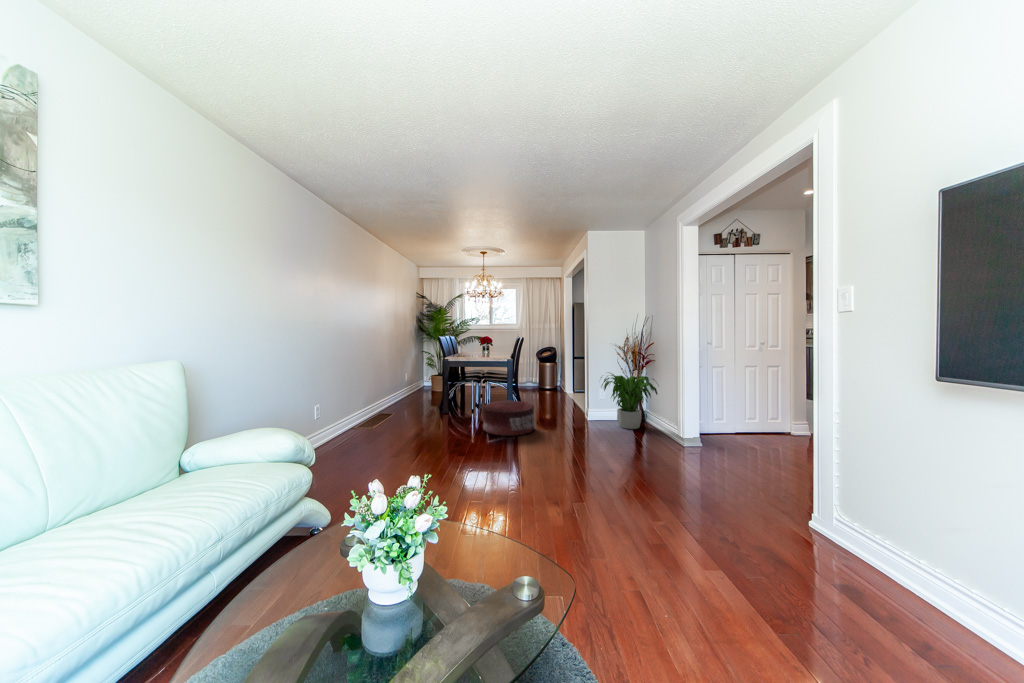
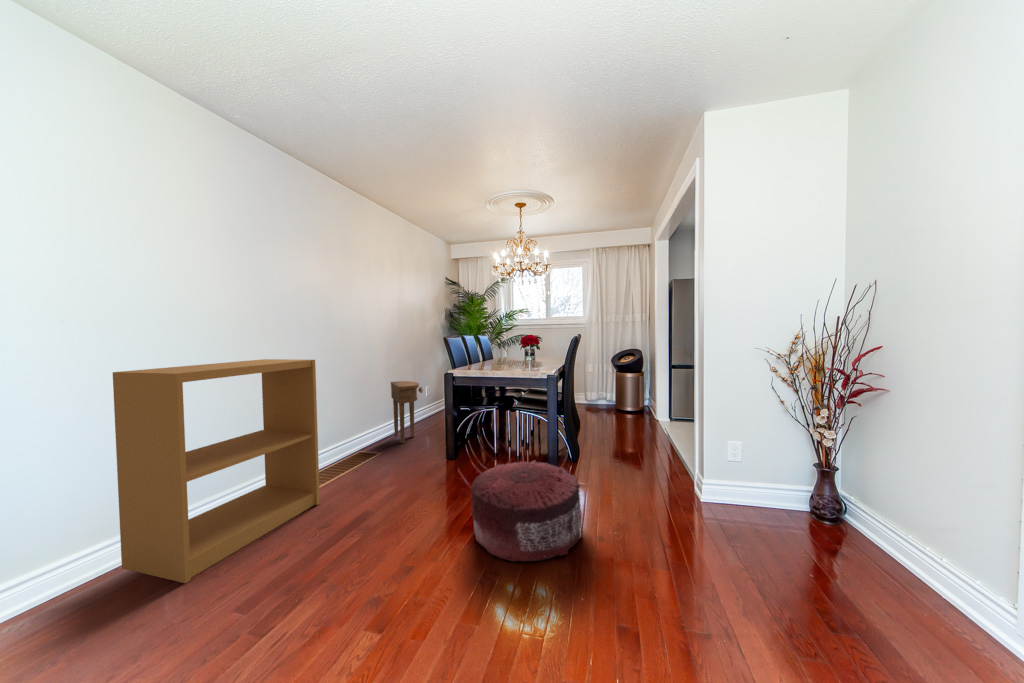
bookshelf: none [316,348,389,450] -> present [113,359,320,583]
side table: none [392,368,416,408] -> present [391,381,423,443]
potted plant: present [601,373,659,429] -> none [730,413,935,565]

